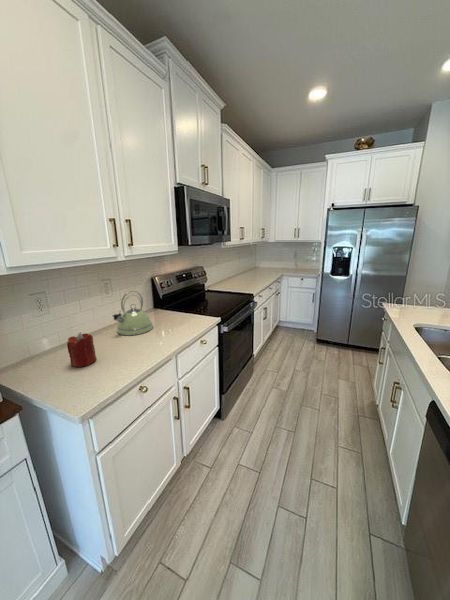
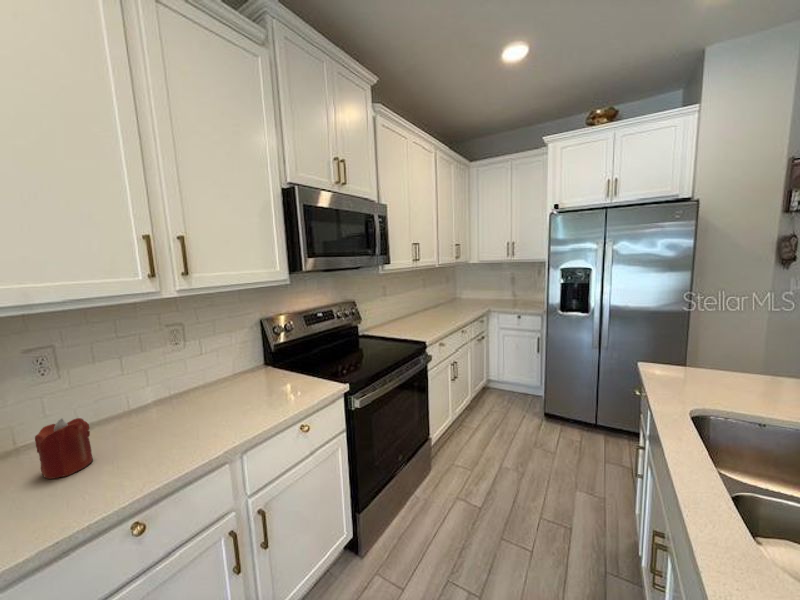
kettle: present [113,291,153,335] -> none [159,343,234,415]

